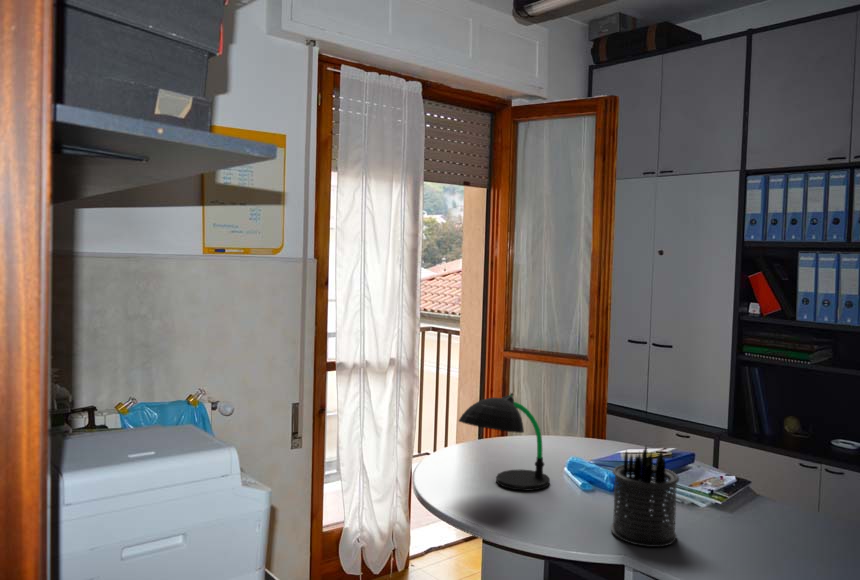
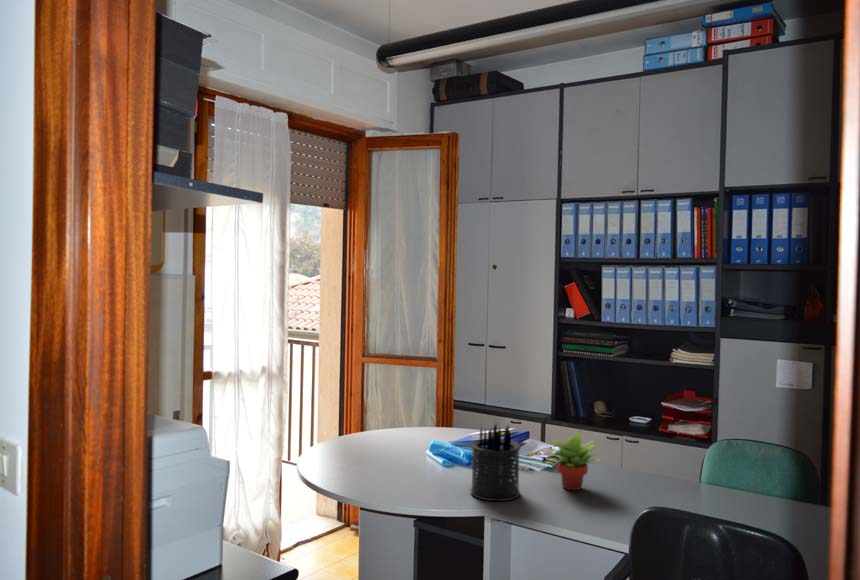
desk lamp: present [459,393,550,491] -> none [341,389,417,471]
succulent plant: none [716,462,794,541] -> present [550,430,599,490]

